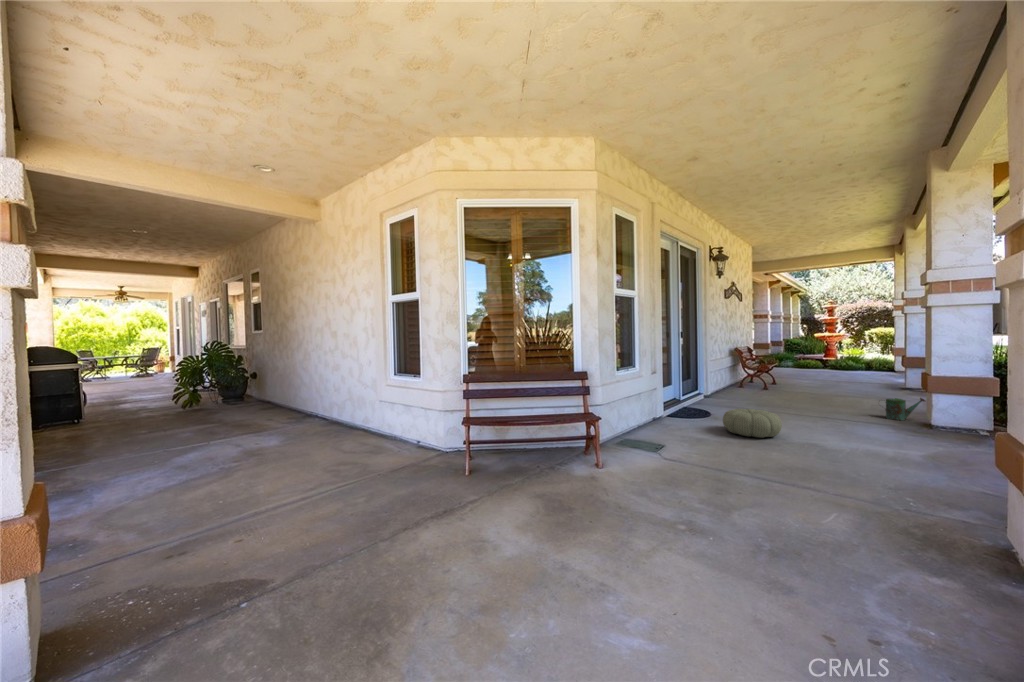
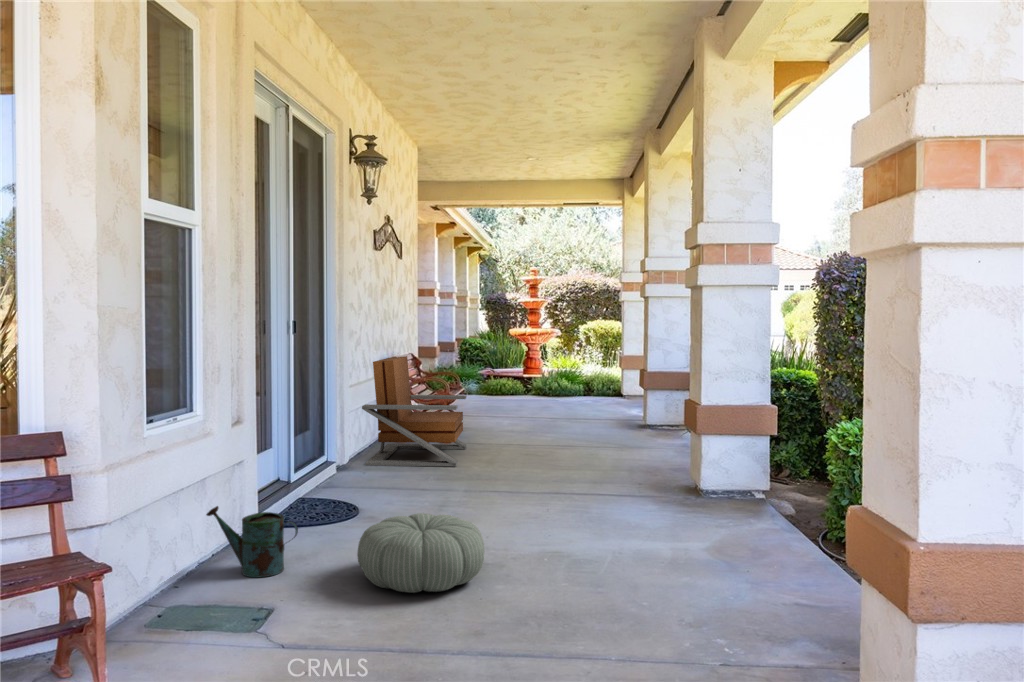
lounge chair: none [719,348,776,400] -> present [362,356,466,466]
watering can: present [885,398,925,420] -> present [206,506,298,577]

